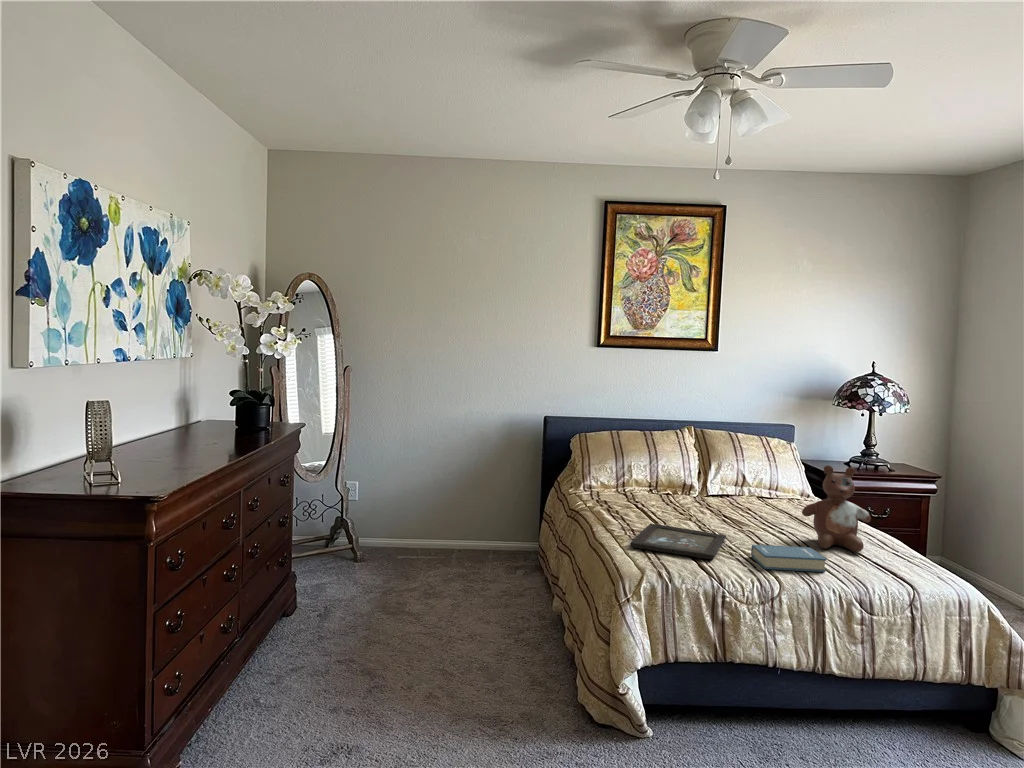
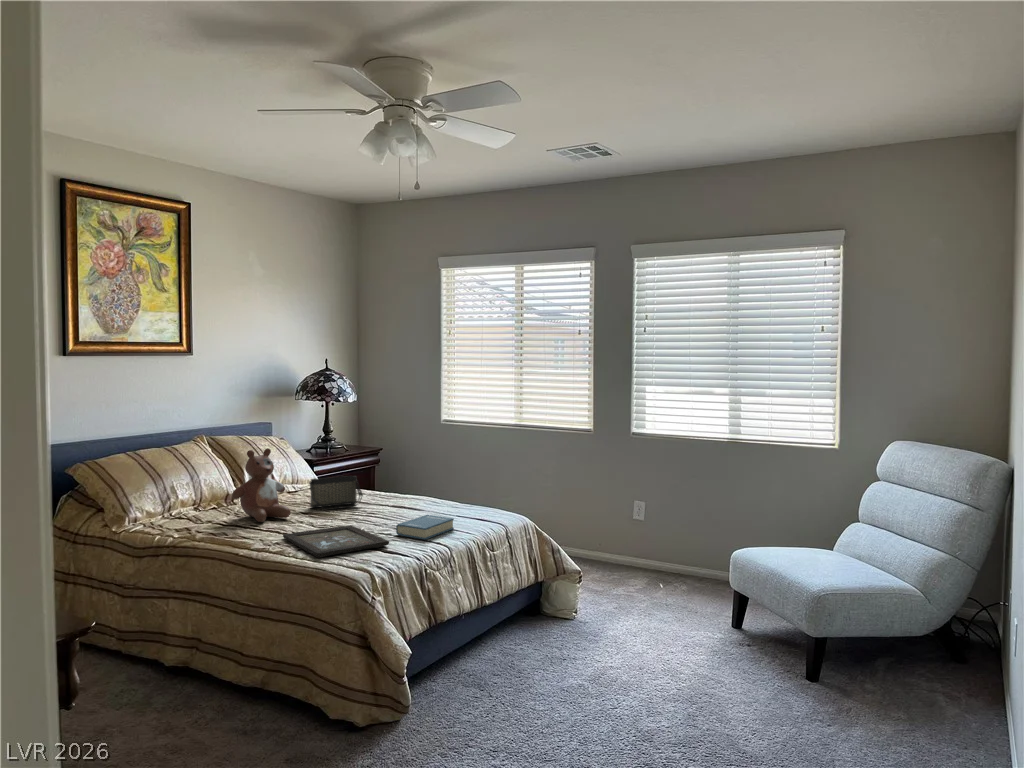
stuffed bear: present [802,465,871,552] -> present [232,448,290,522]
handbag: none [738,484,796,525] -> present [309,476,363,509]

